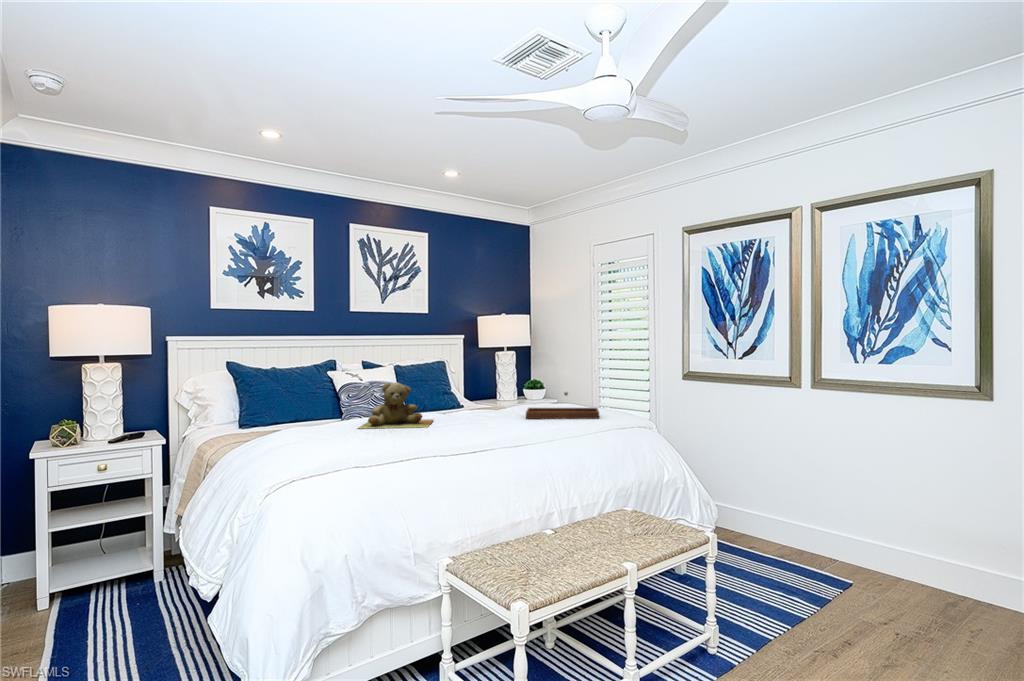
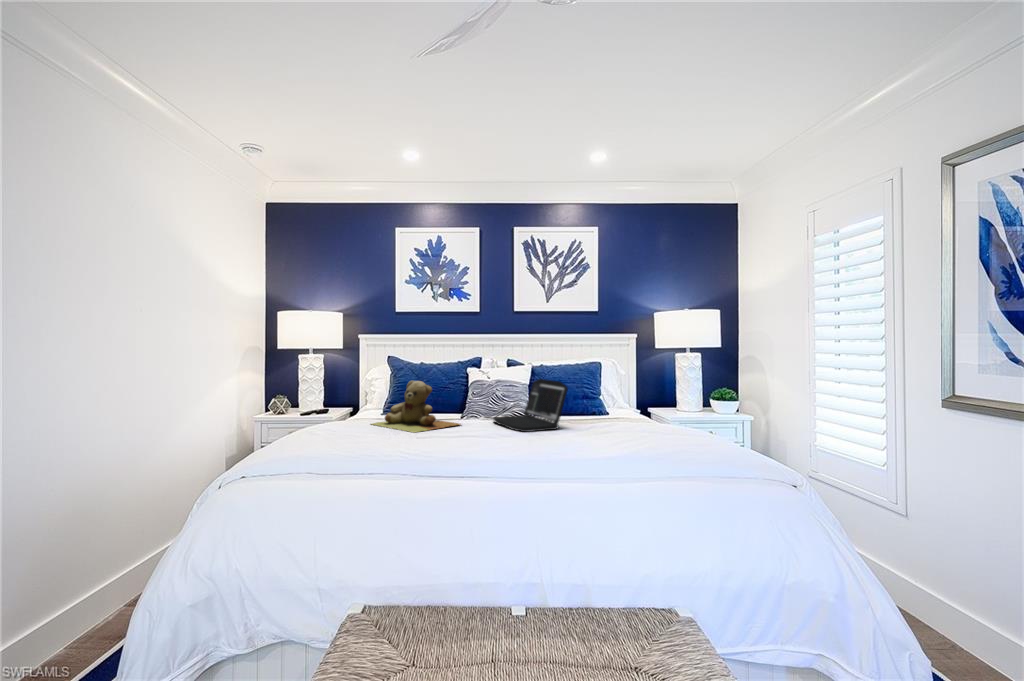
laptop: none [441,376,512,419] -> present [493,379,568,432]
tray: present [526,392,599,419] -> none [544,409,653,455]

